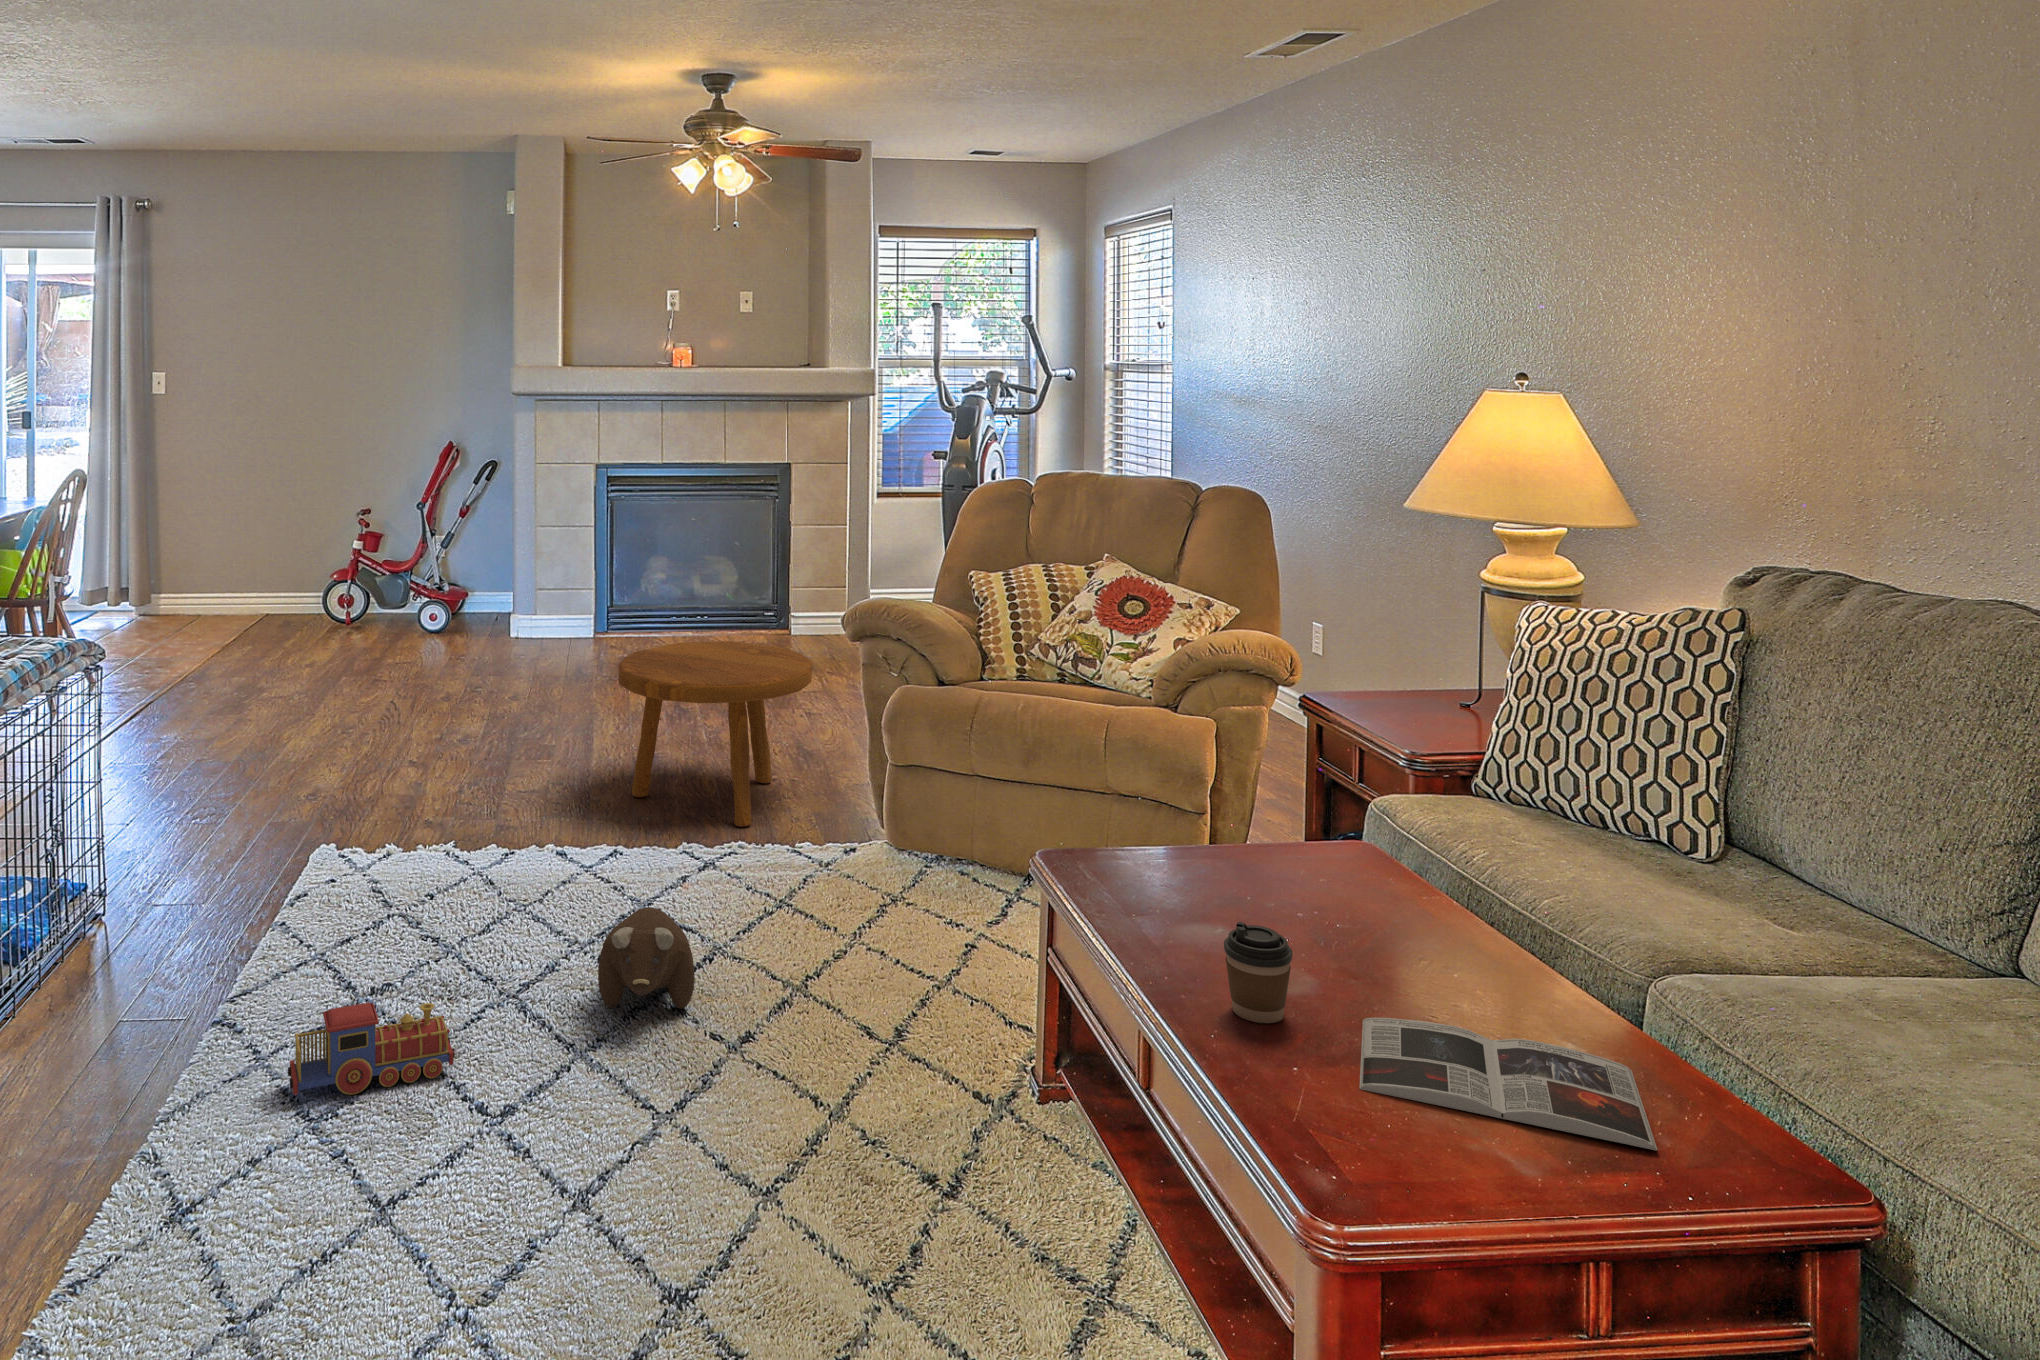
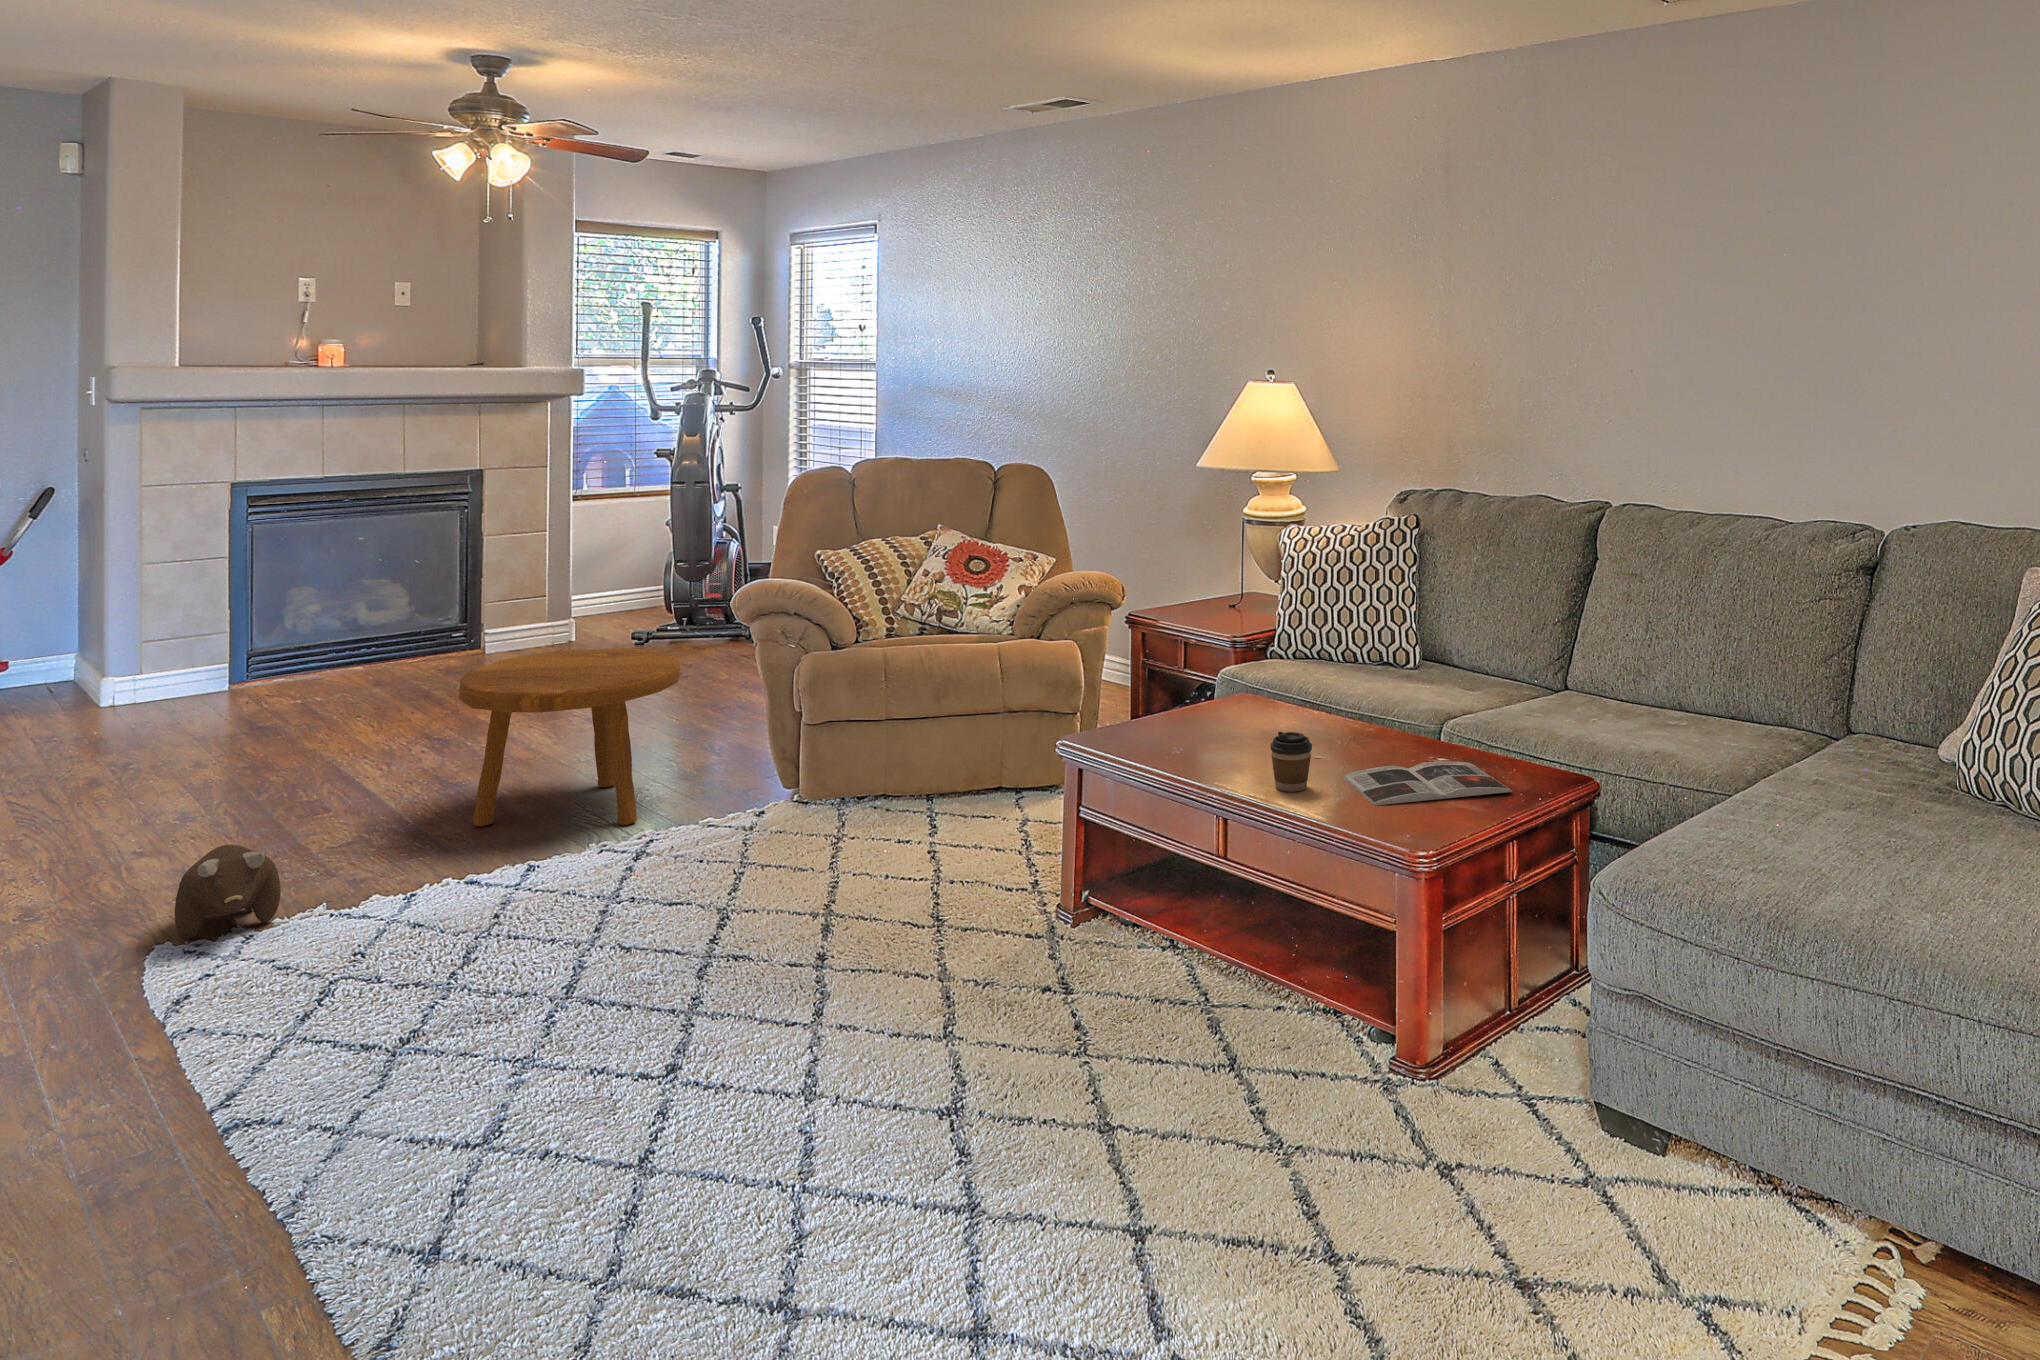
plush toy: present [598,907,695,1009] -> present [175,845,281,939]
toy train: present [288,1003,455,1095] -> none [389,1012,569,1139]

